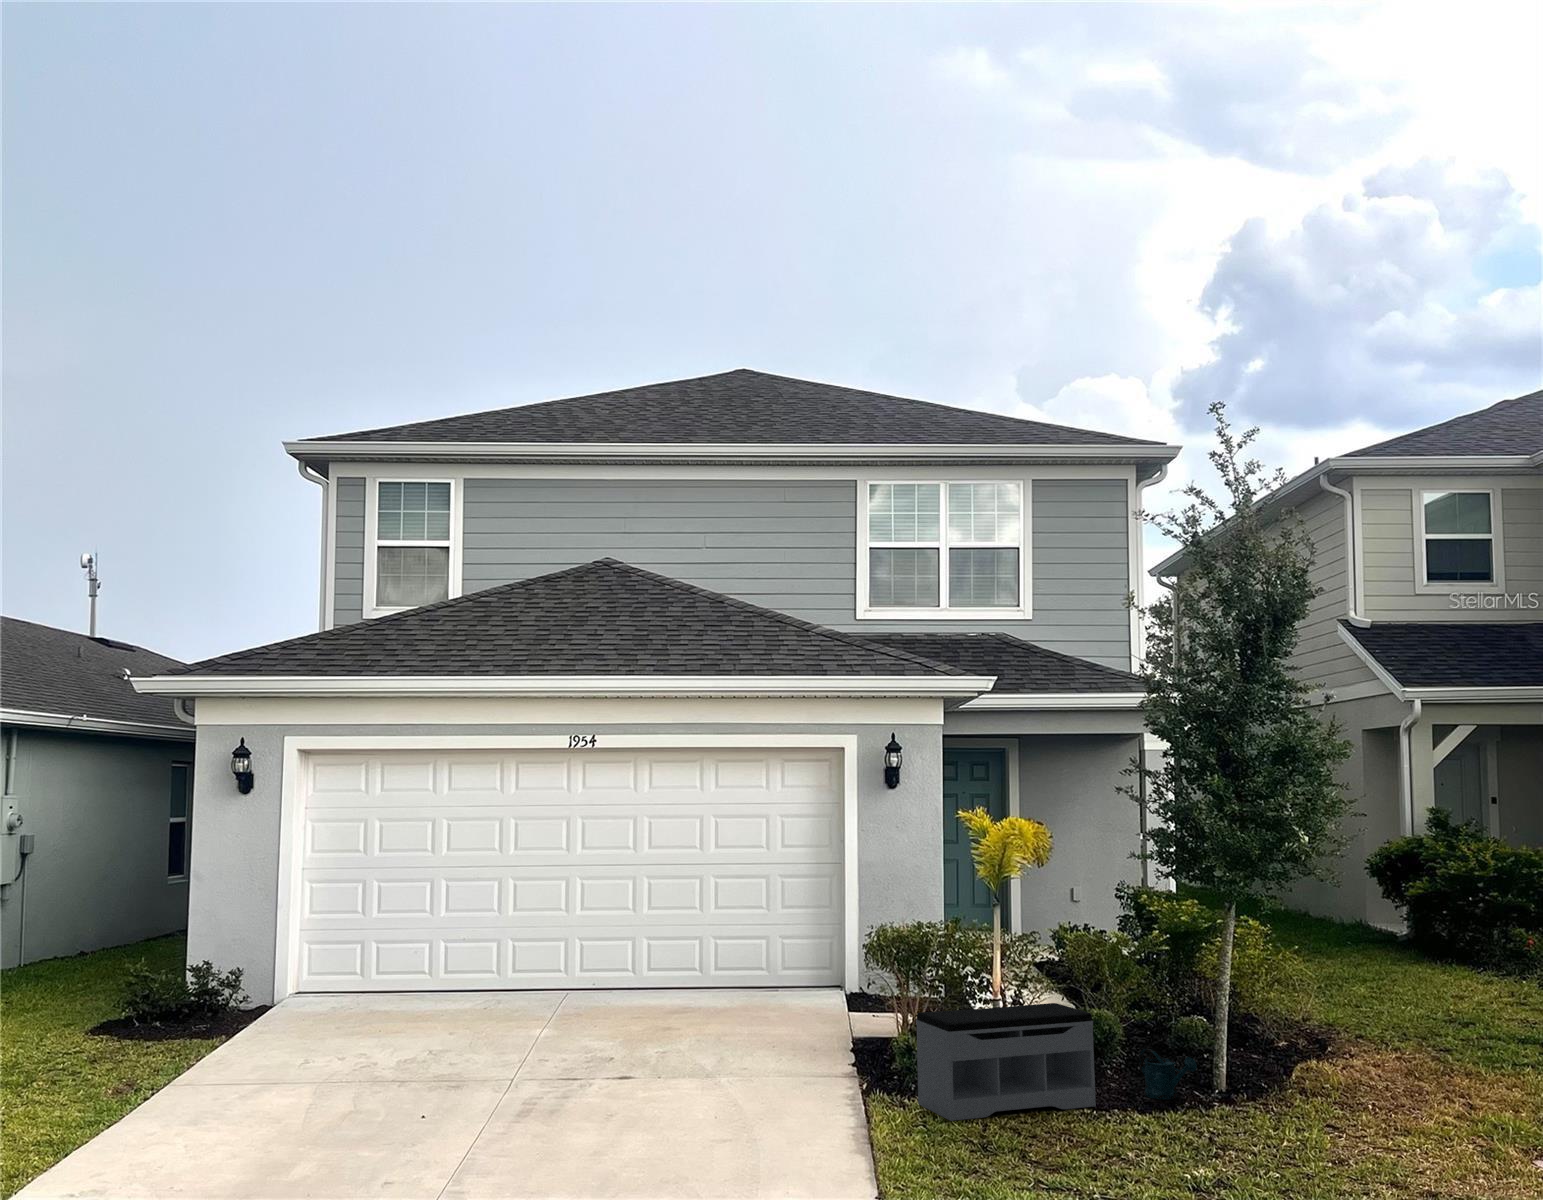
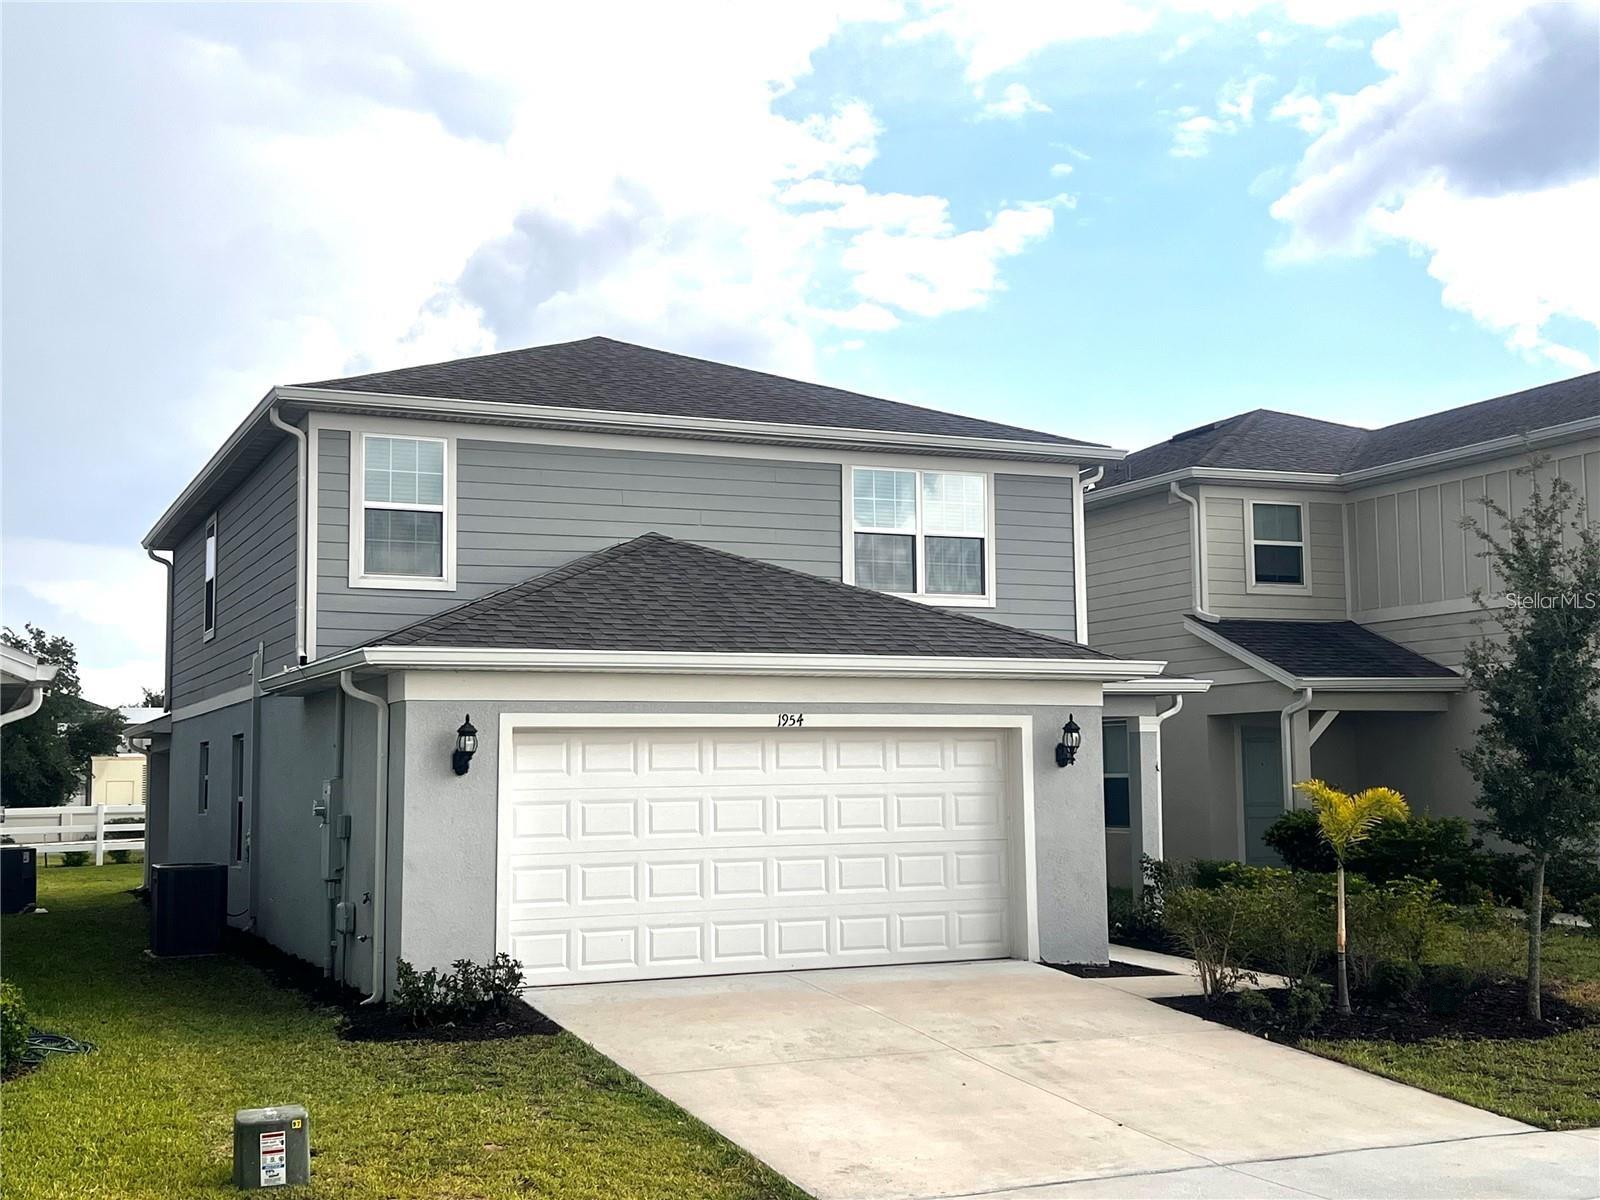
bench: present [916,1003,1096,1121] -> none [1317,946,1429,1040]

